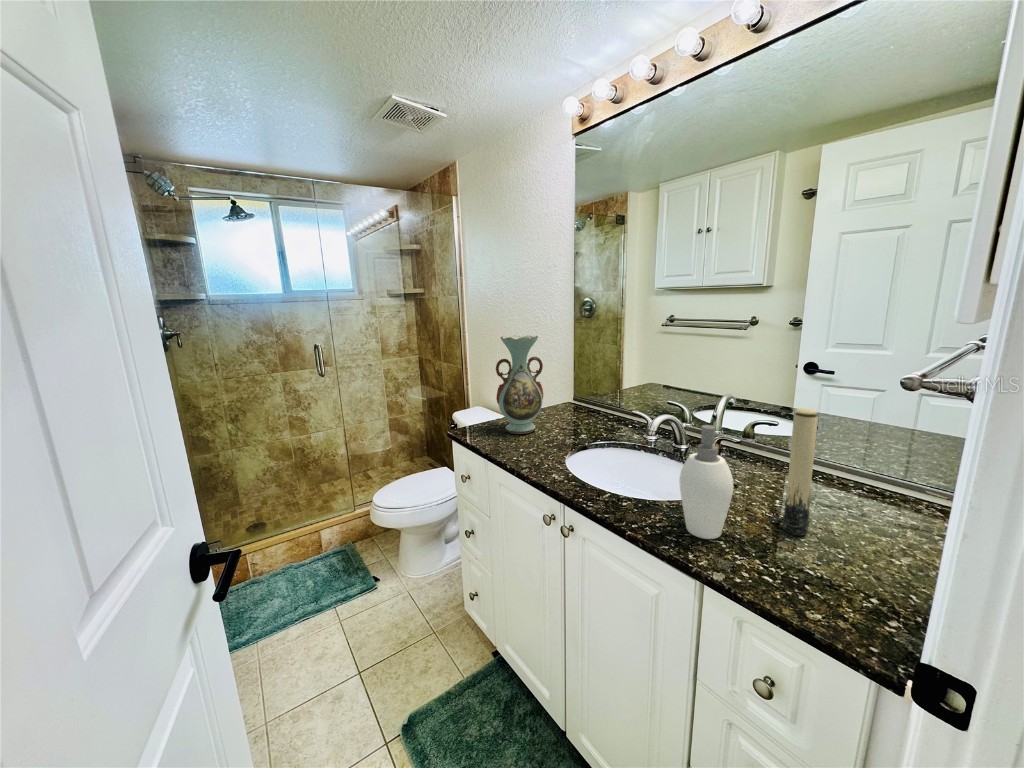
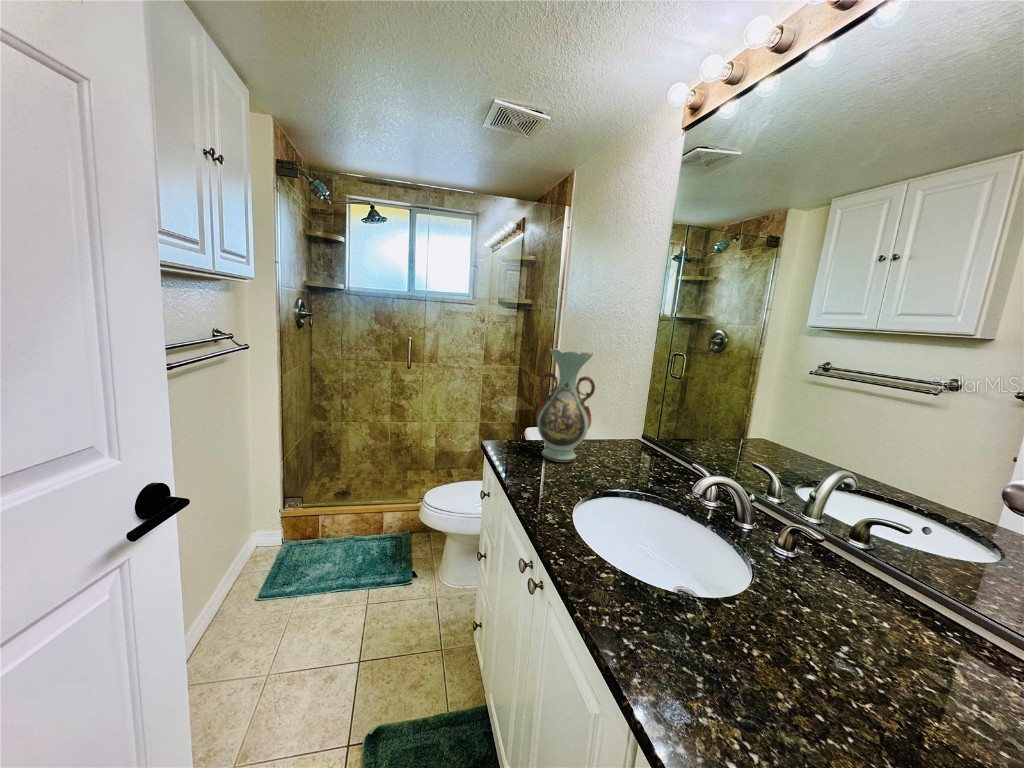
candle: present [769,409,818,536] -> none [802,504,898,716]
soap dispenser: present [679,425,756,539] -> none [654,492,765,662]

